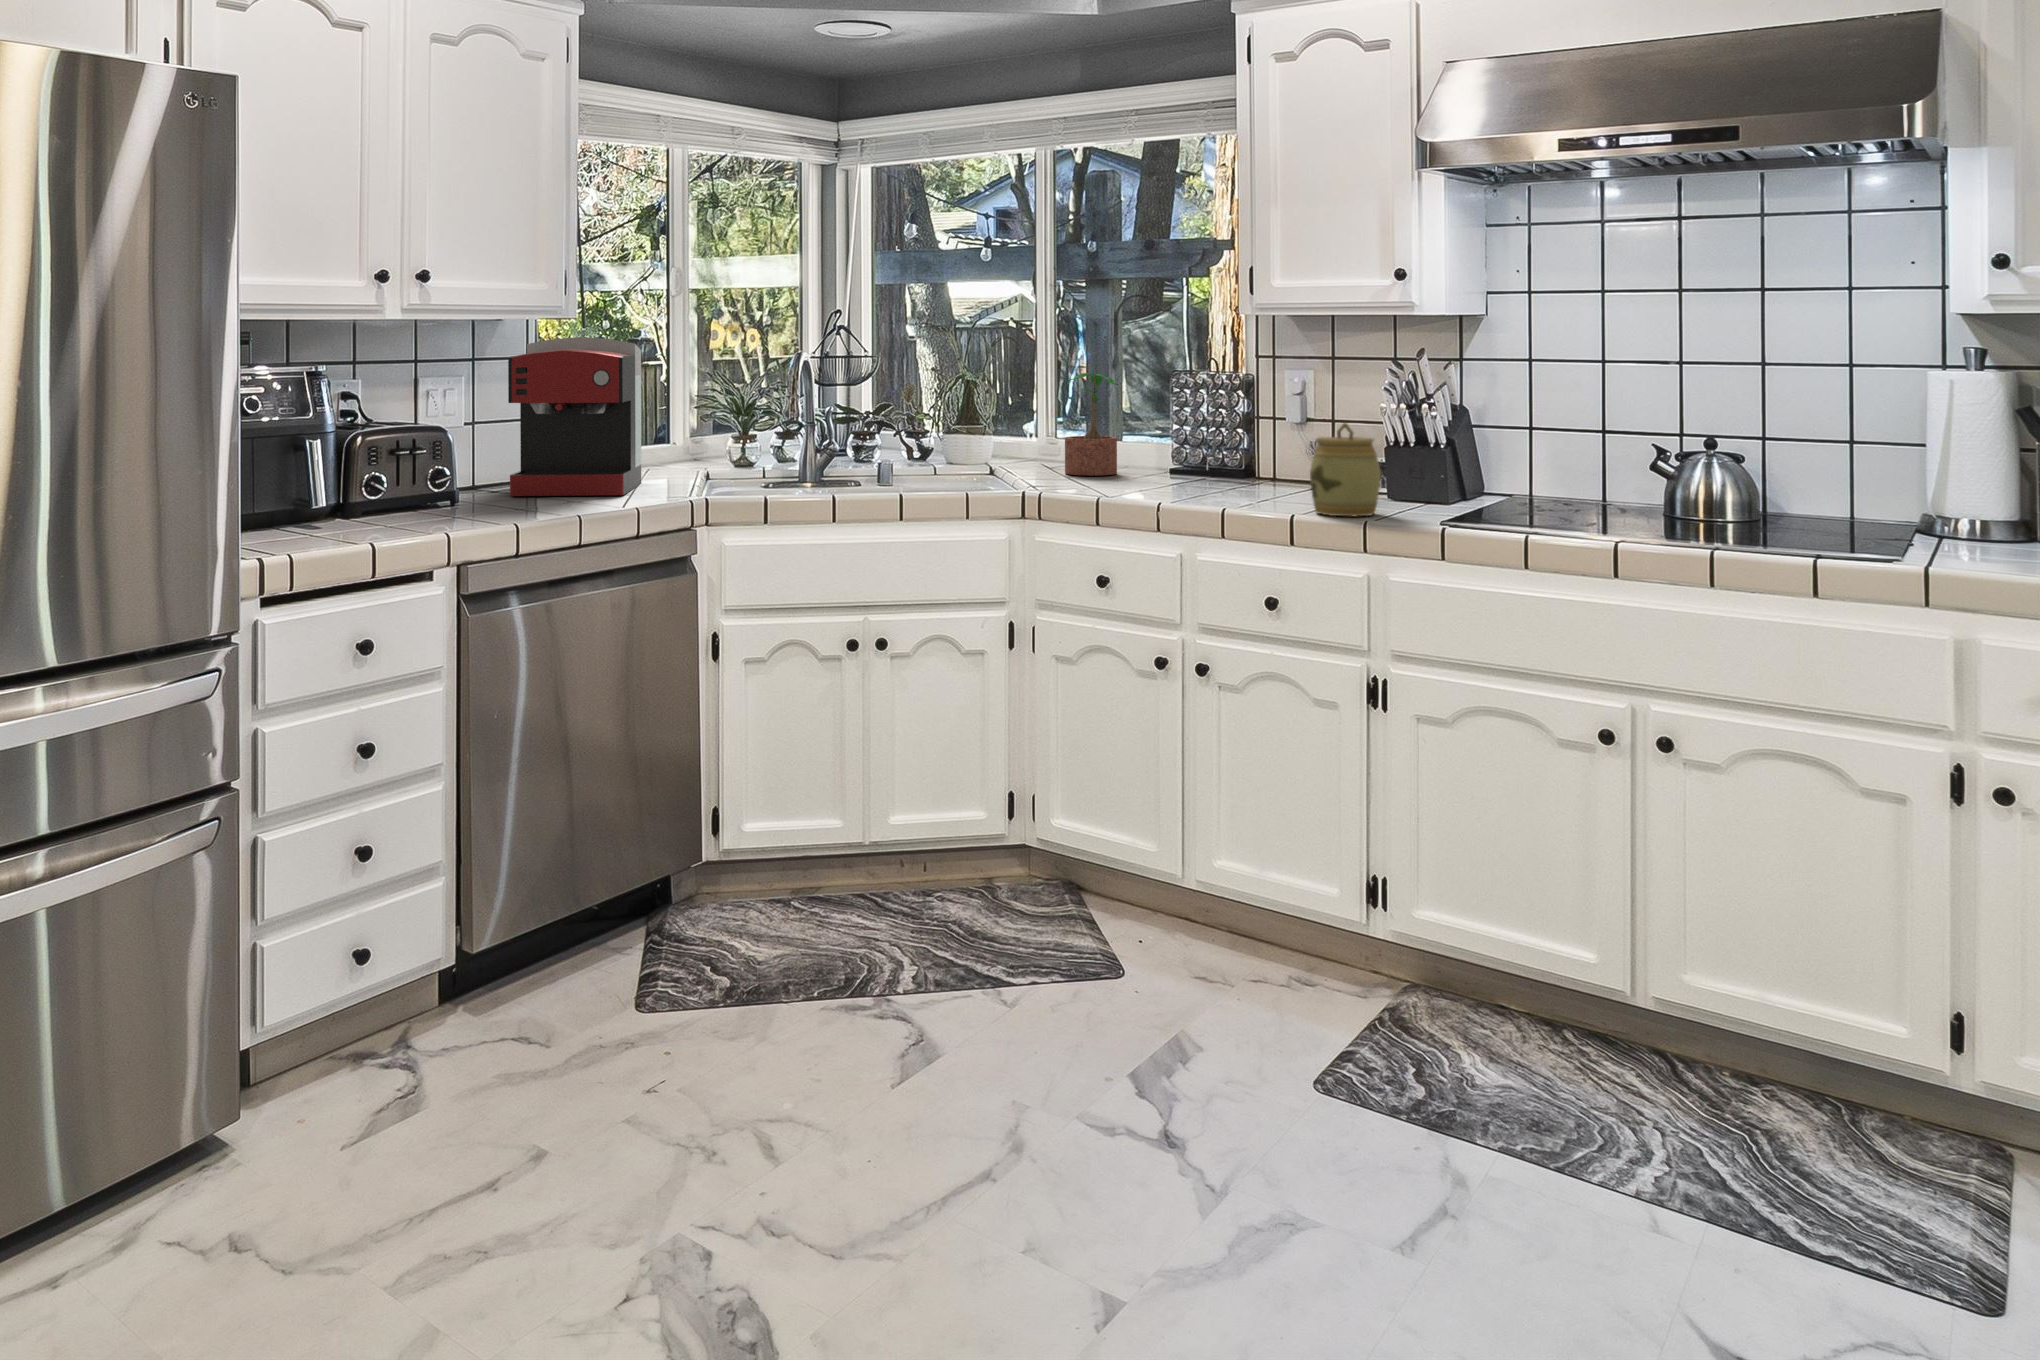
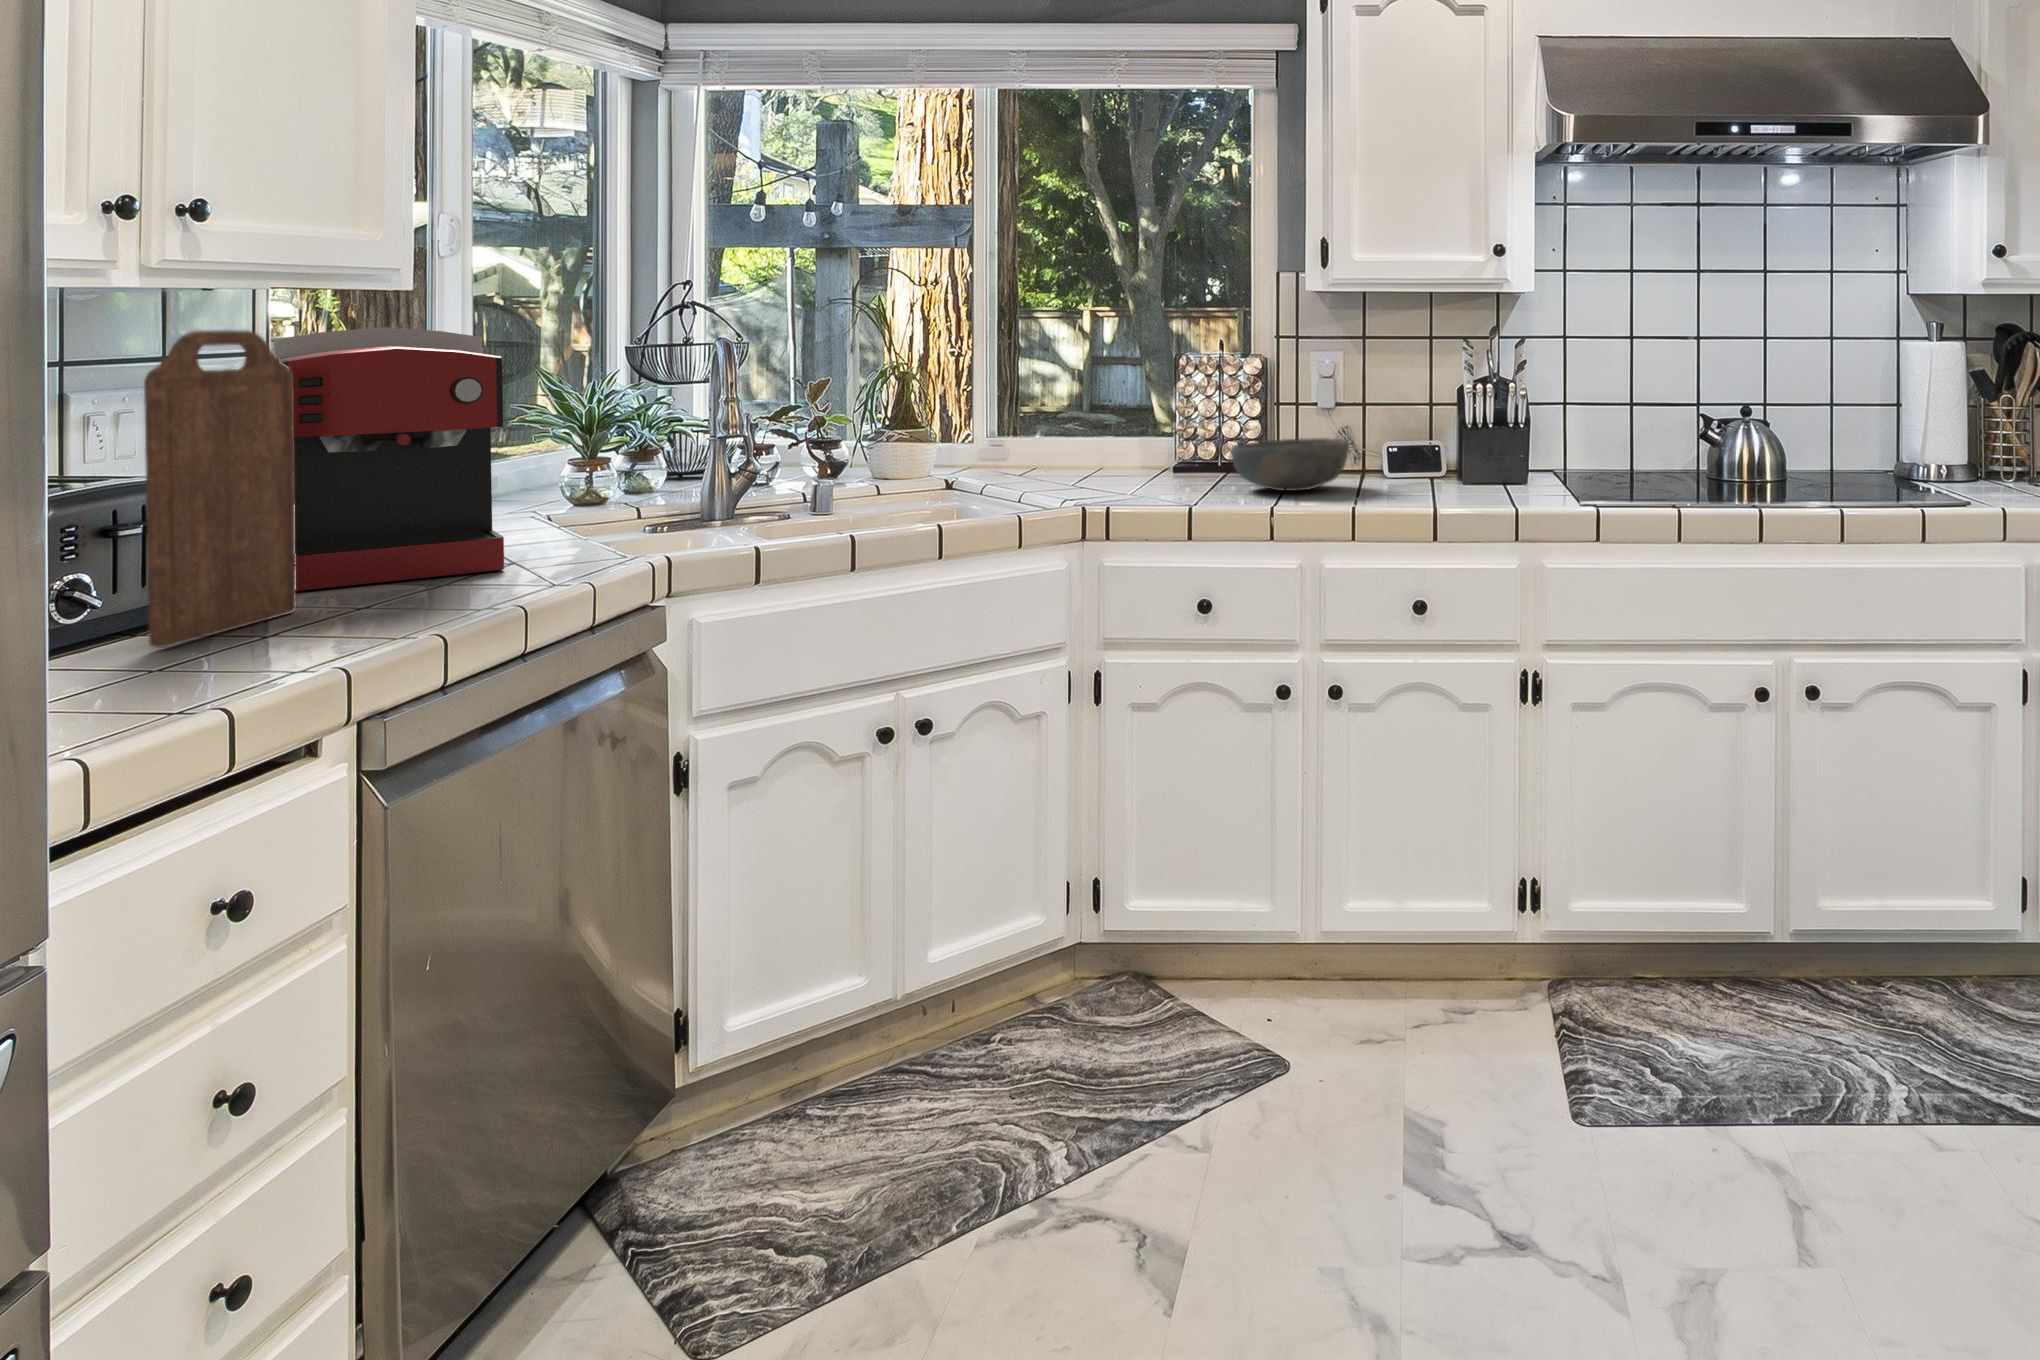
cutting board: none [406,339,494,515] -> present [144,330,296,648]
potted plant: present [1065,373,1118,475] -> none [1038,366,1108,487]
jar: present [1310,423,1381,516] -> none [1421,410,1496,509]
bowl: none [1189,445,1298,491] -> present [1231,438,1349,491]

